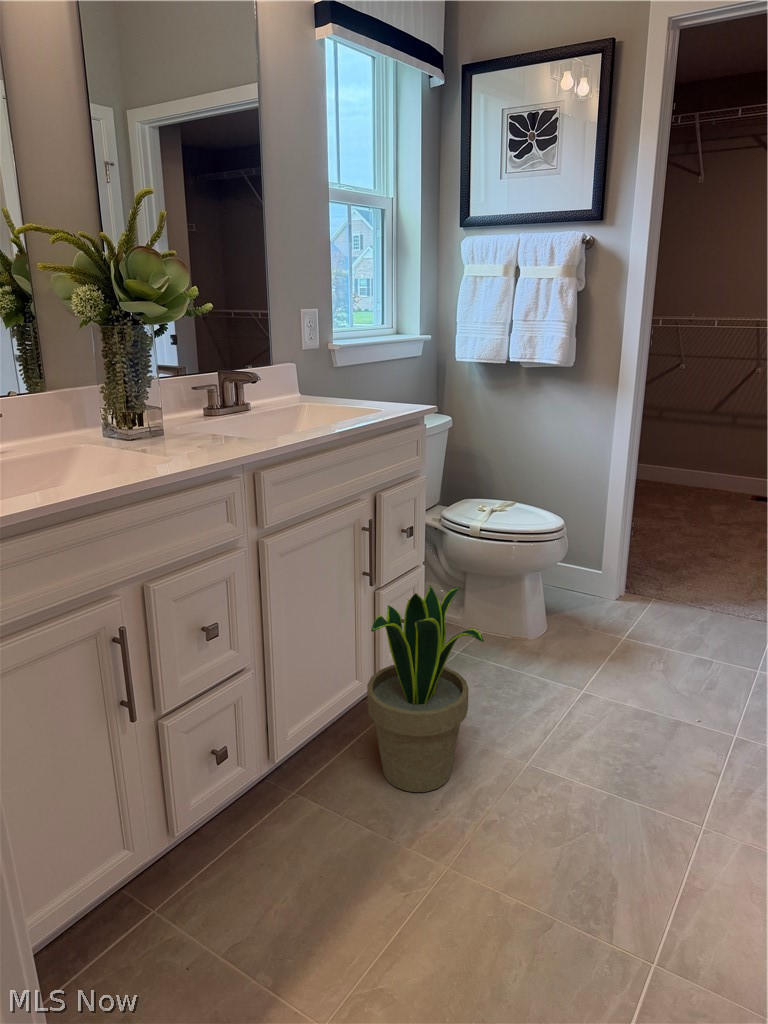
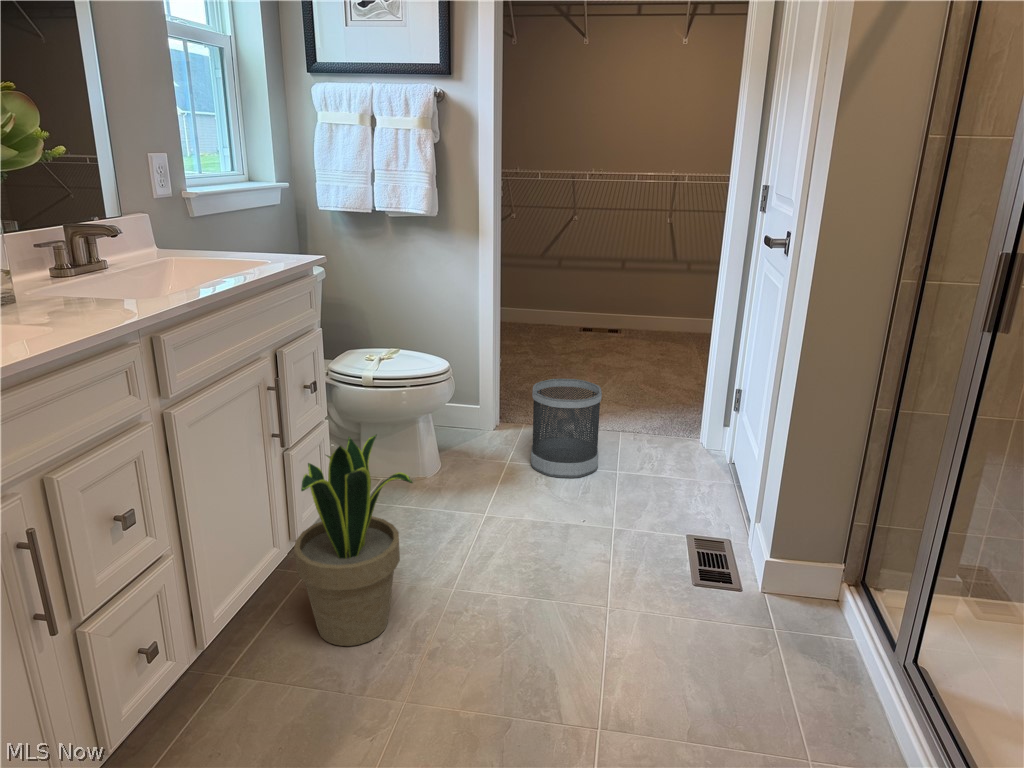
wastebasket: none [648,552,742,668] -> present [531,379,602,478]

